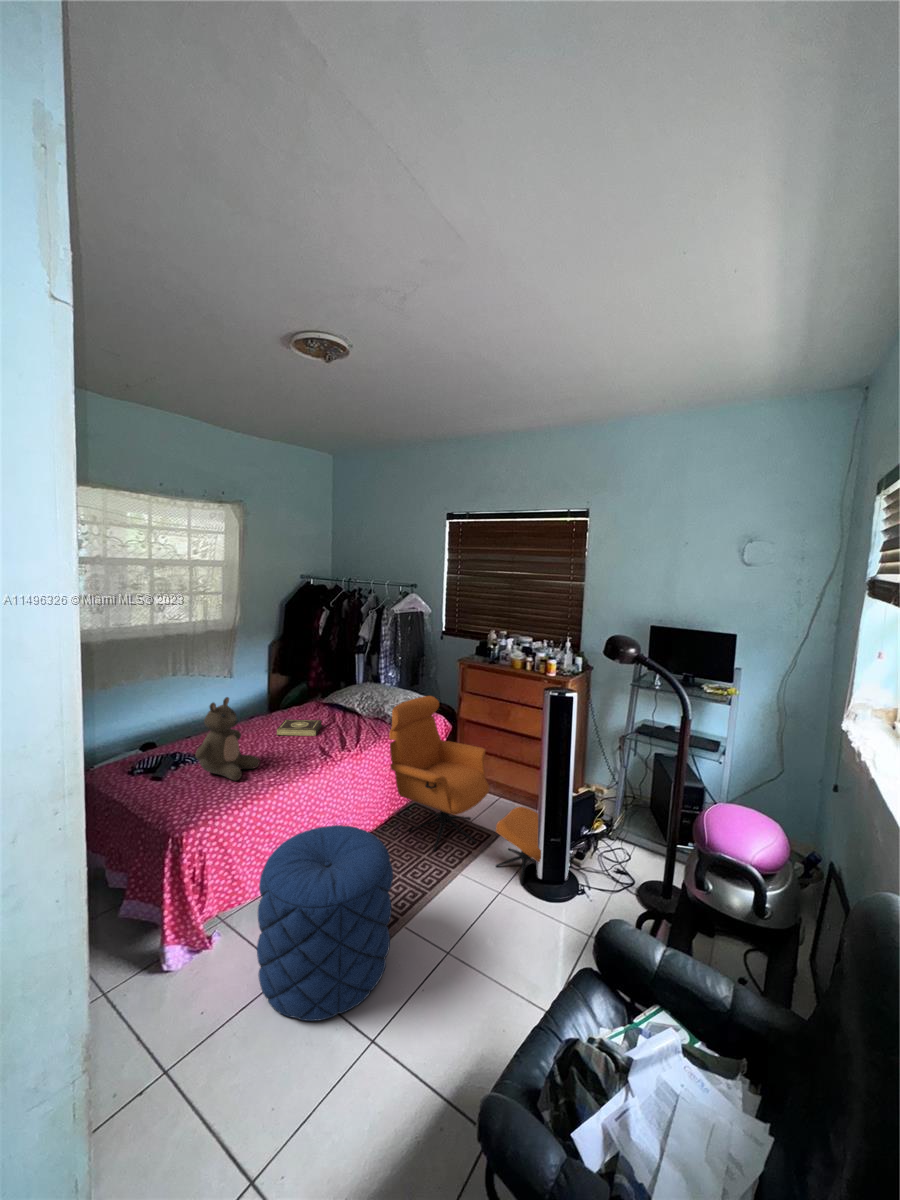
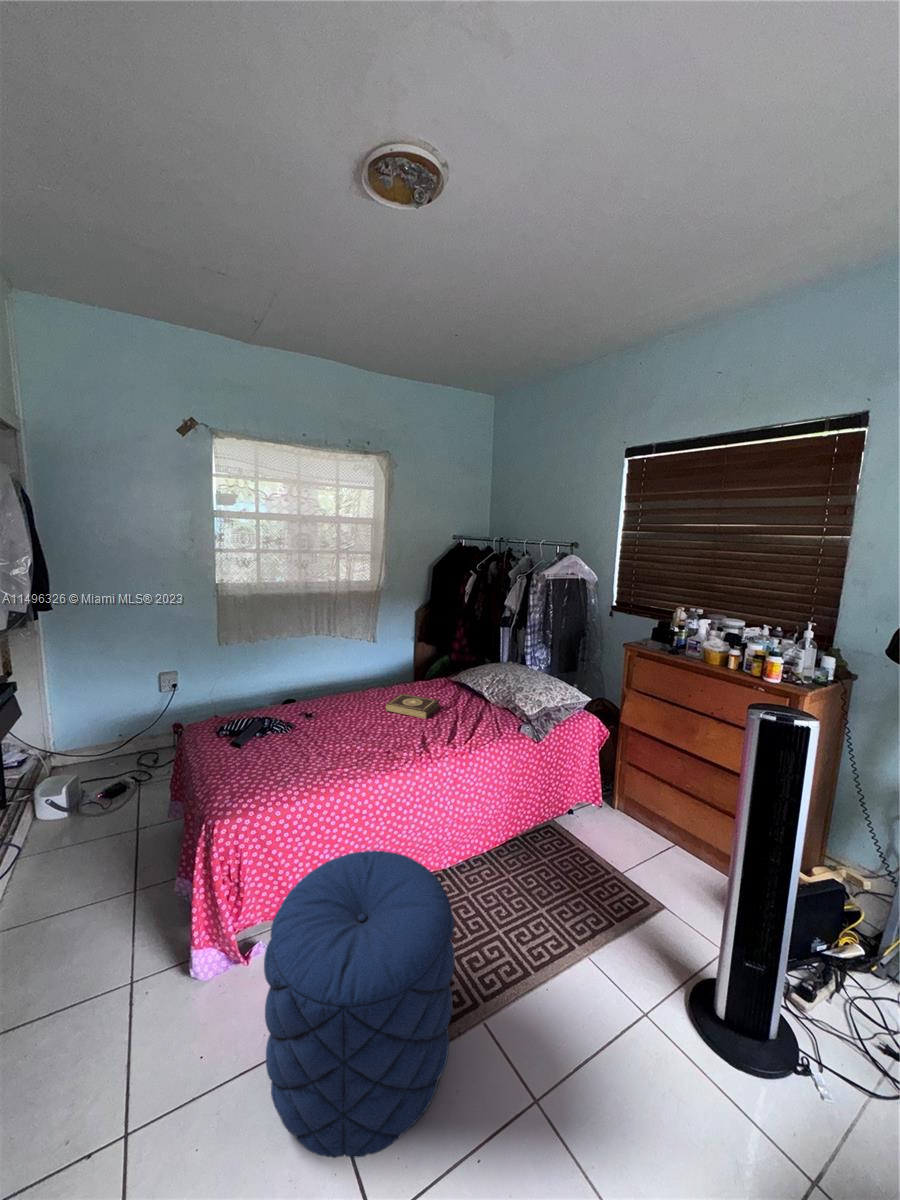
armchair: present [389,696,541,885] -> none [508,688,766,1023]
stuffed bear: present [195,697,260,780] -> none [270,662,344,762]

